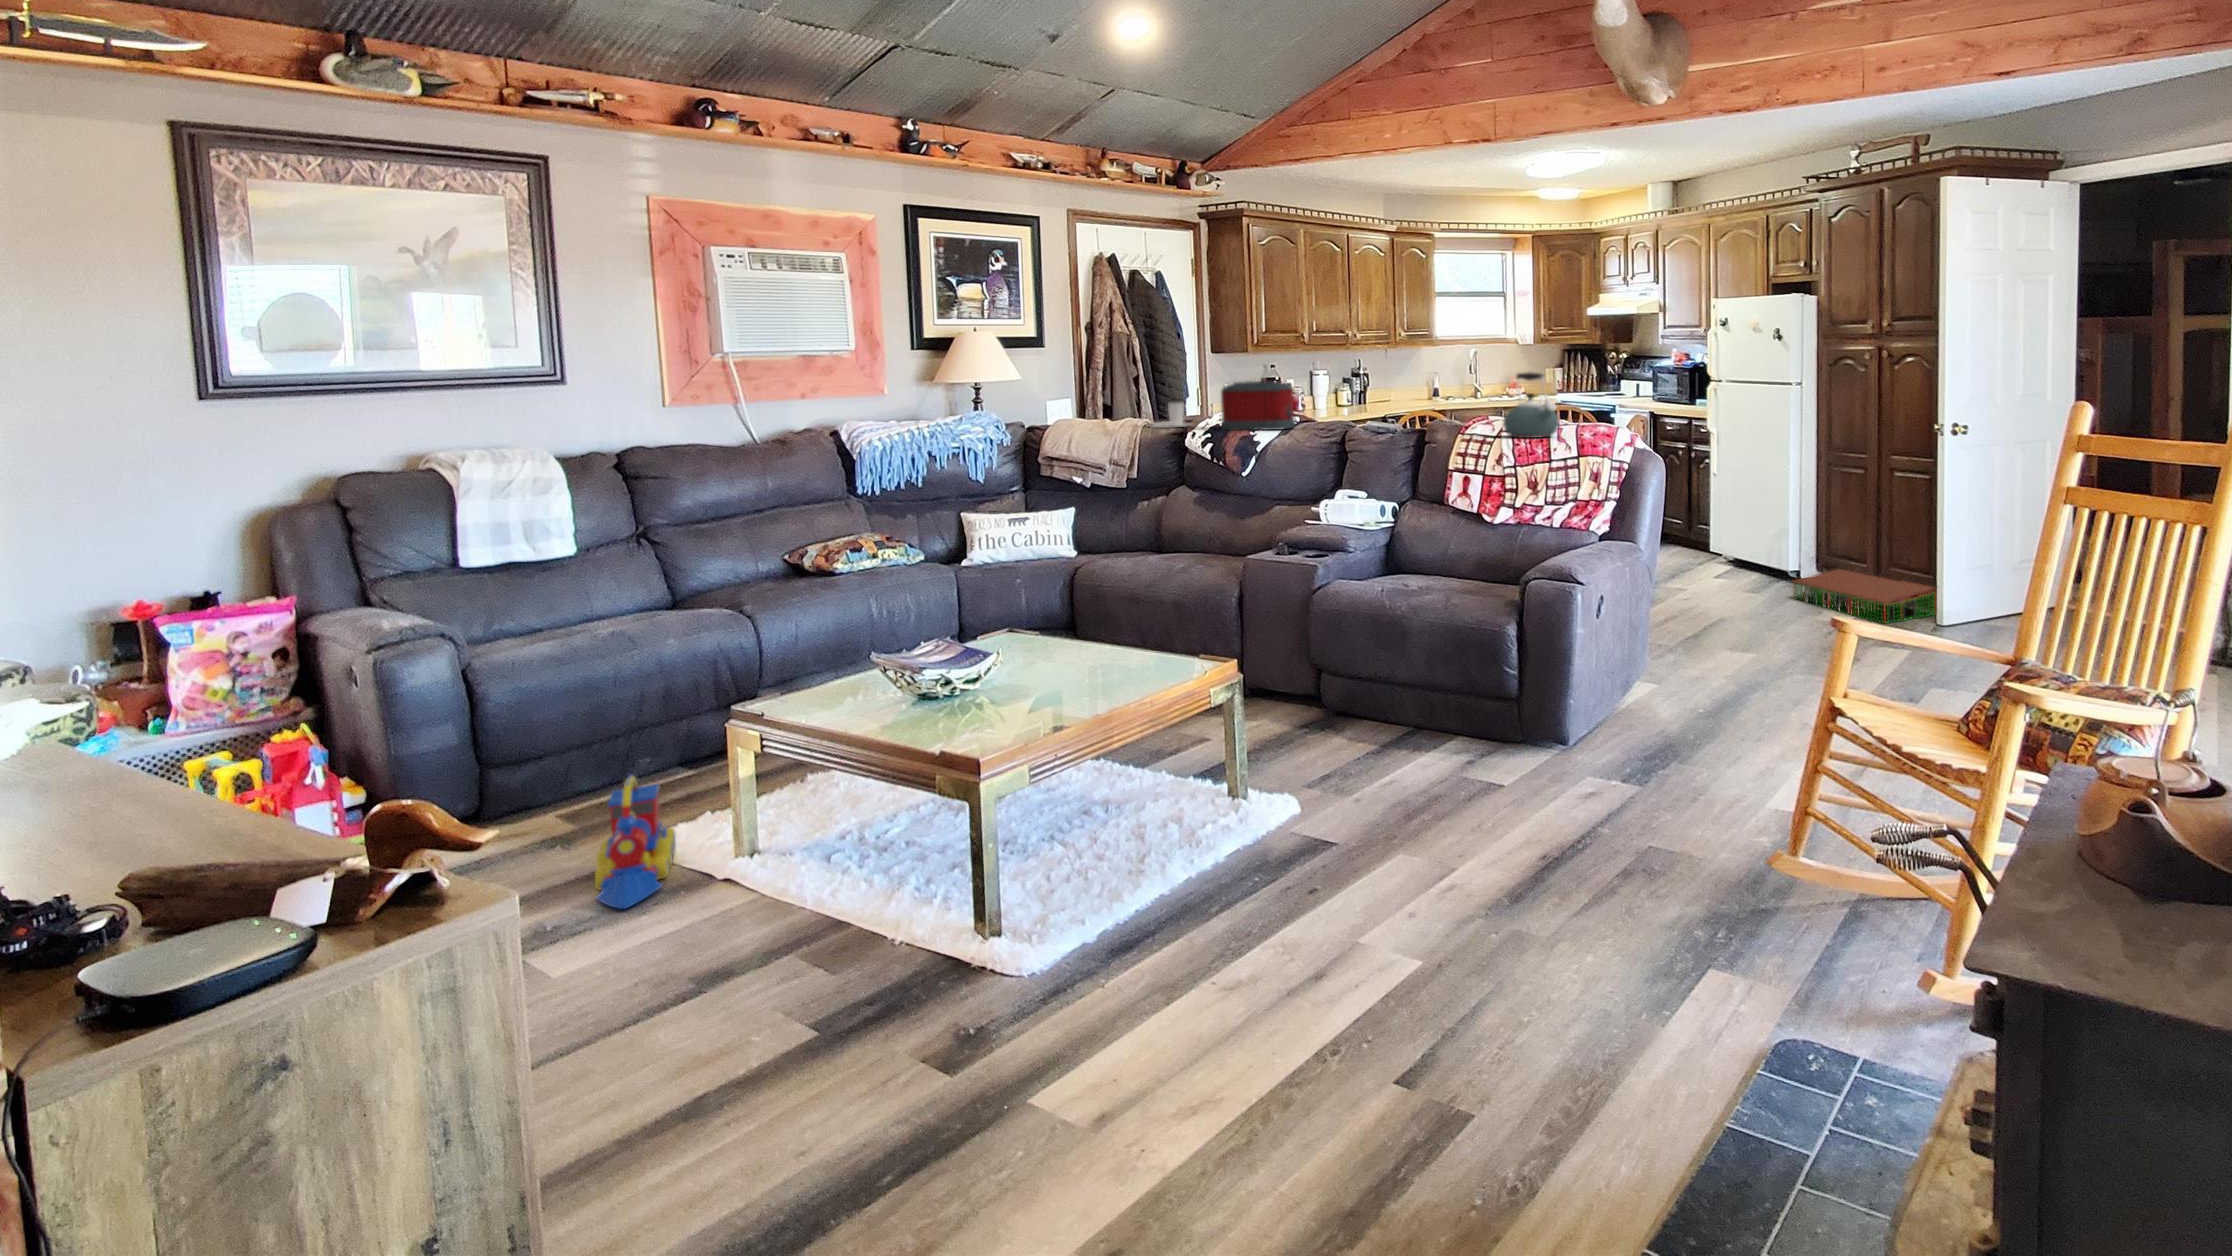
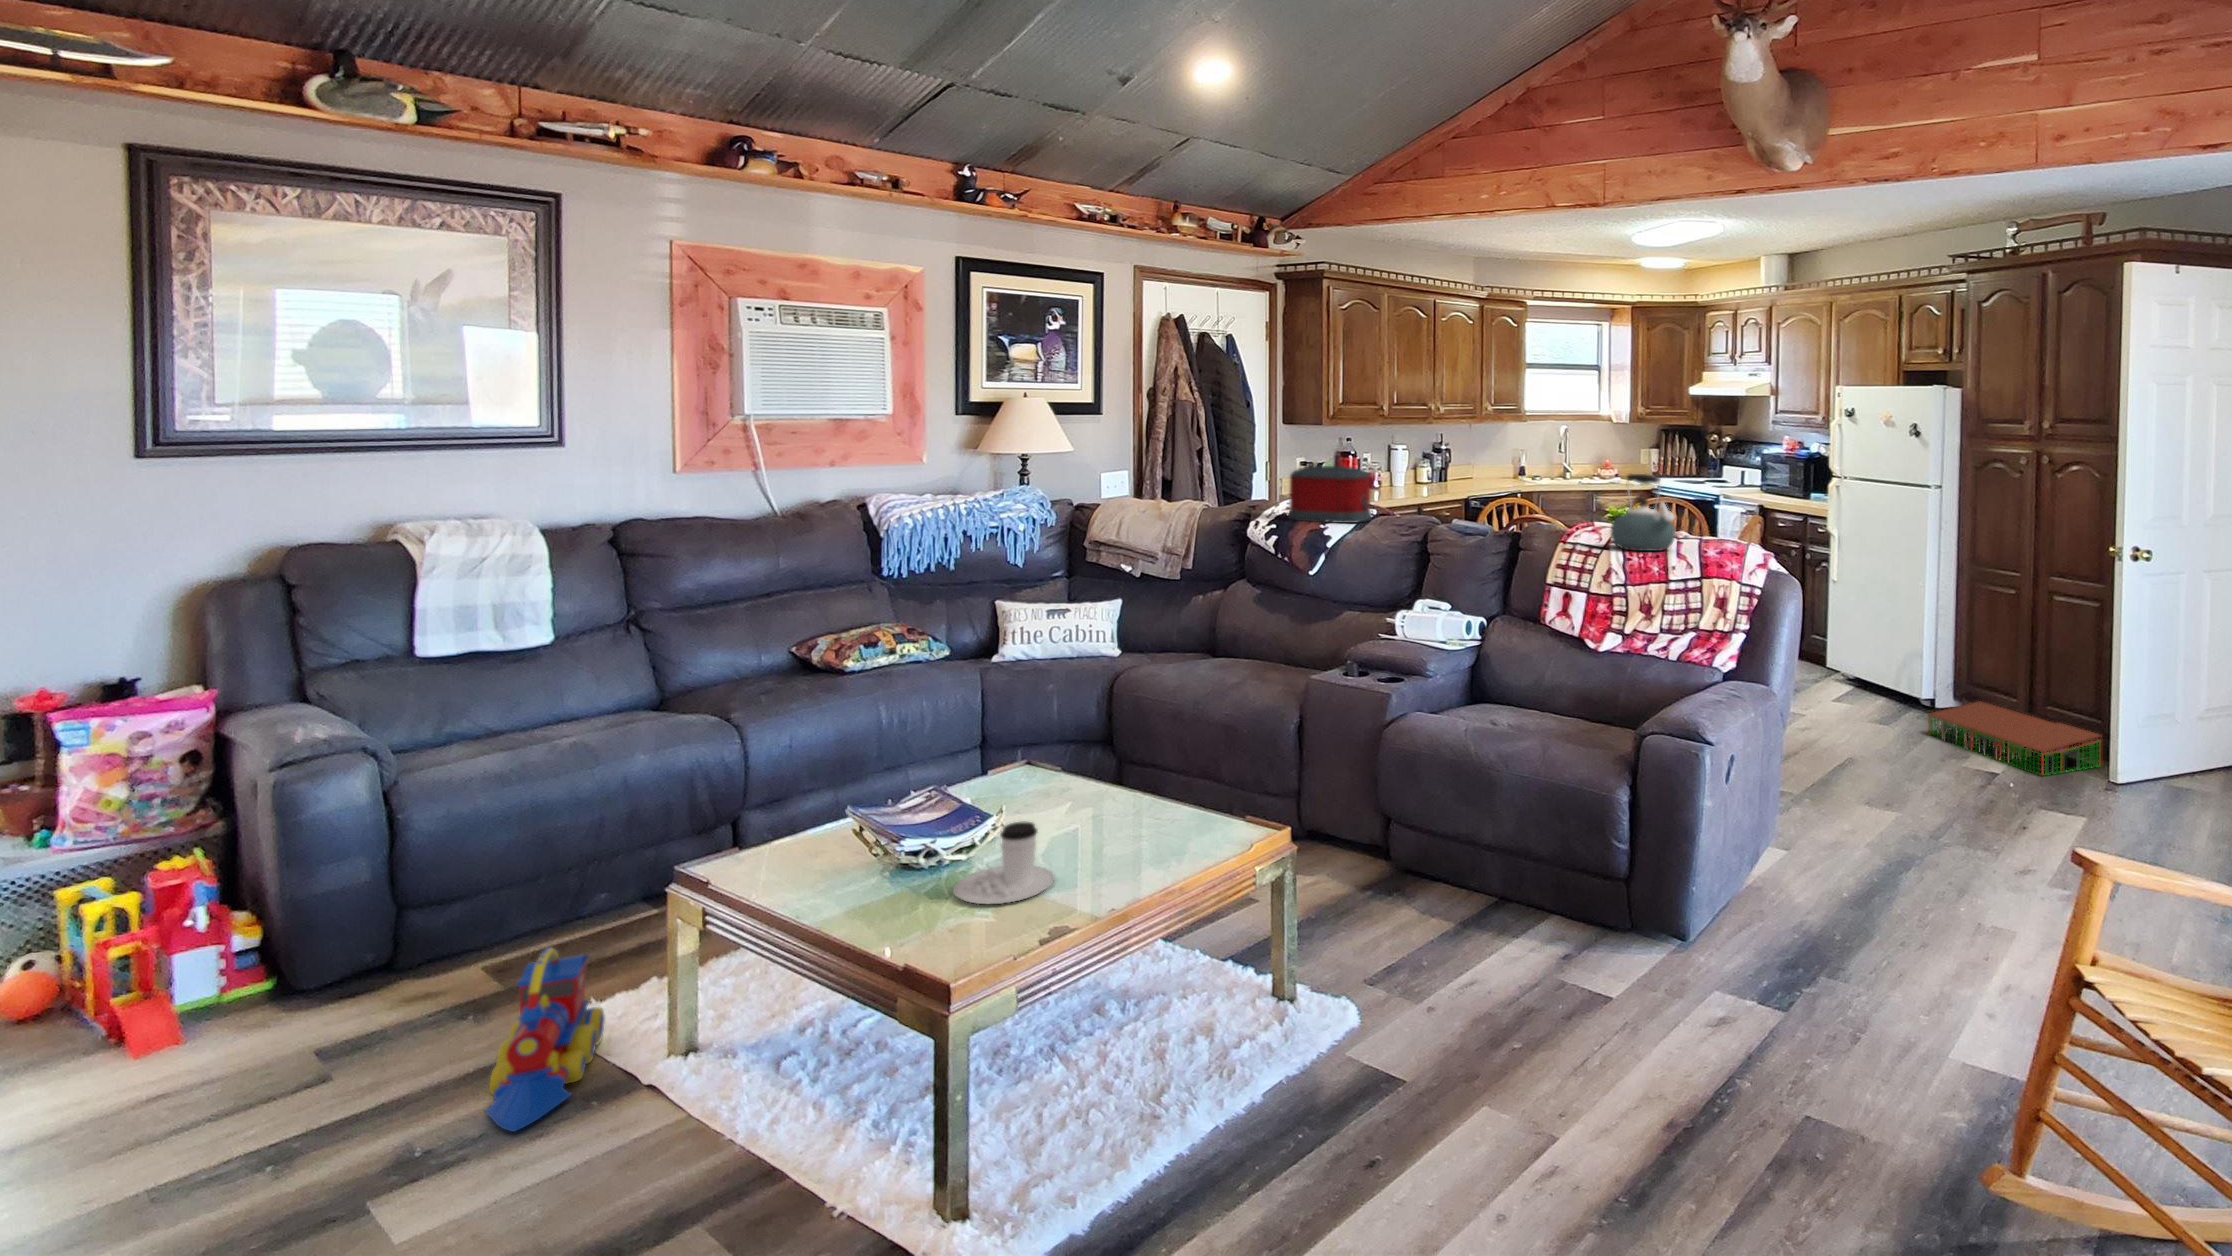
coffee cup: present [1150,399,1190,428] -> present [953,821,1054,904]

